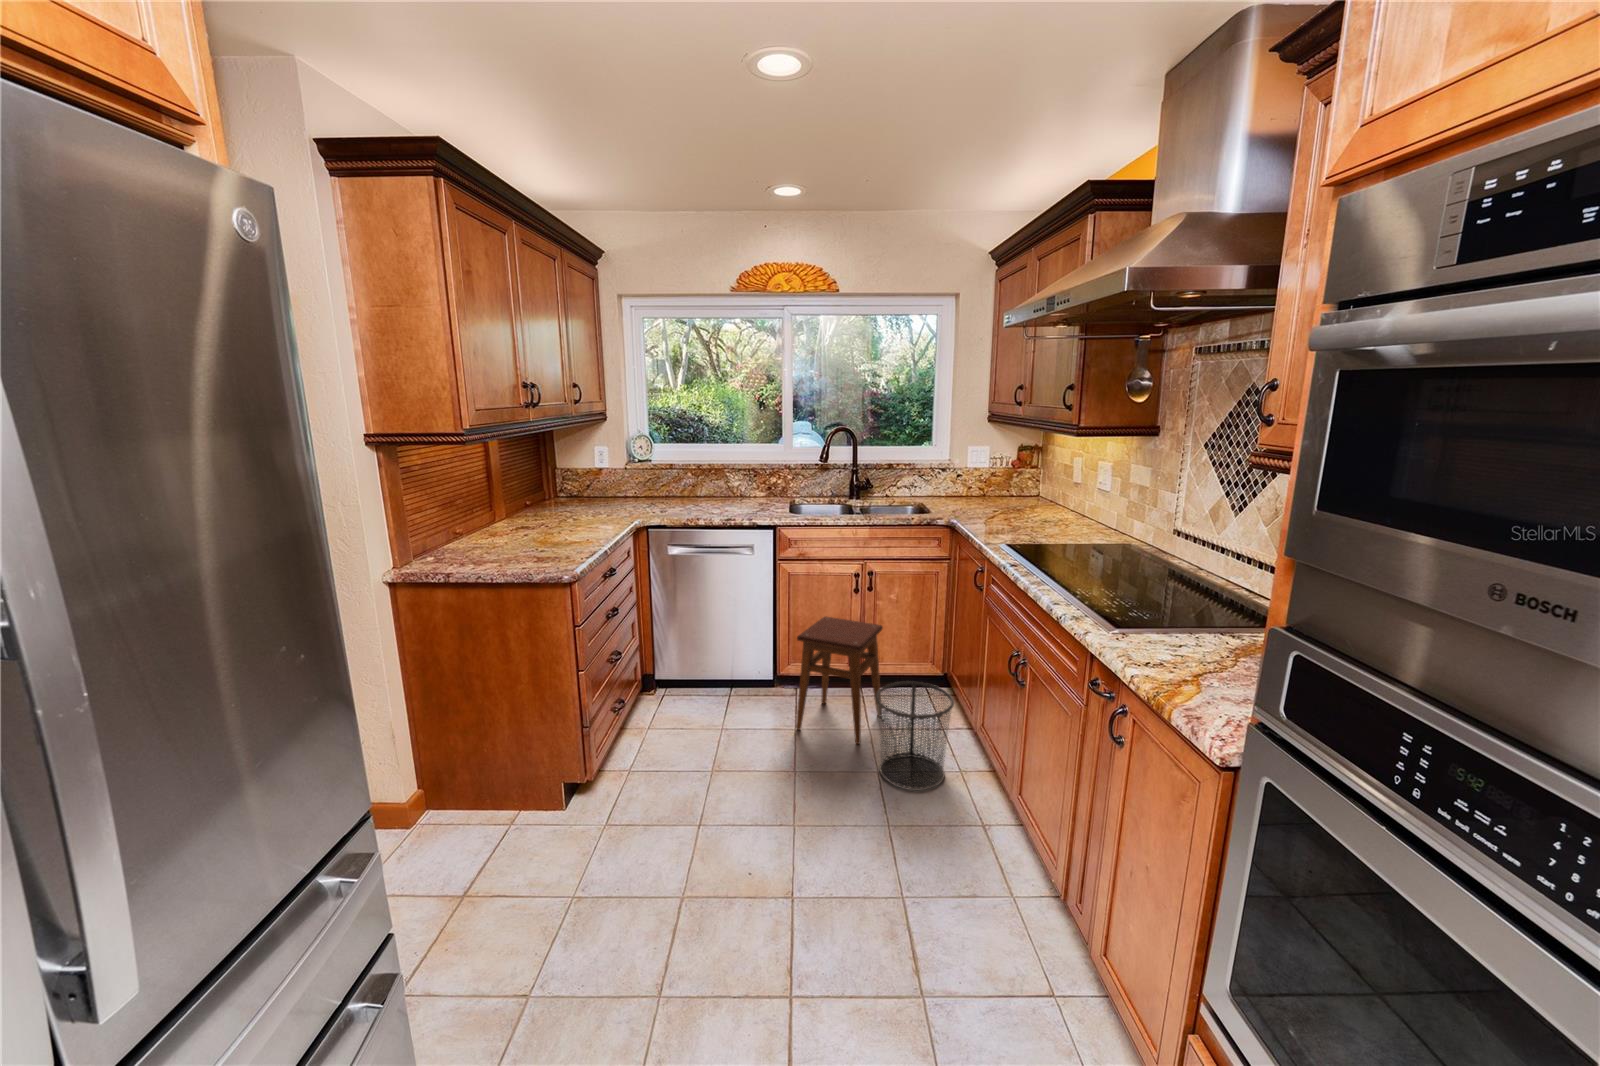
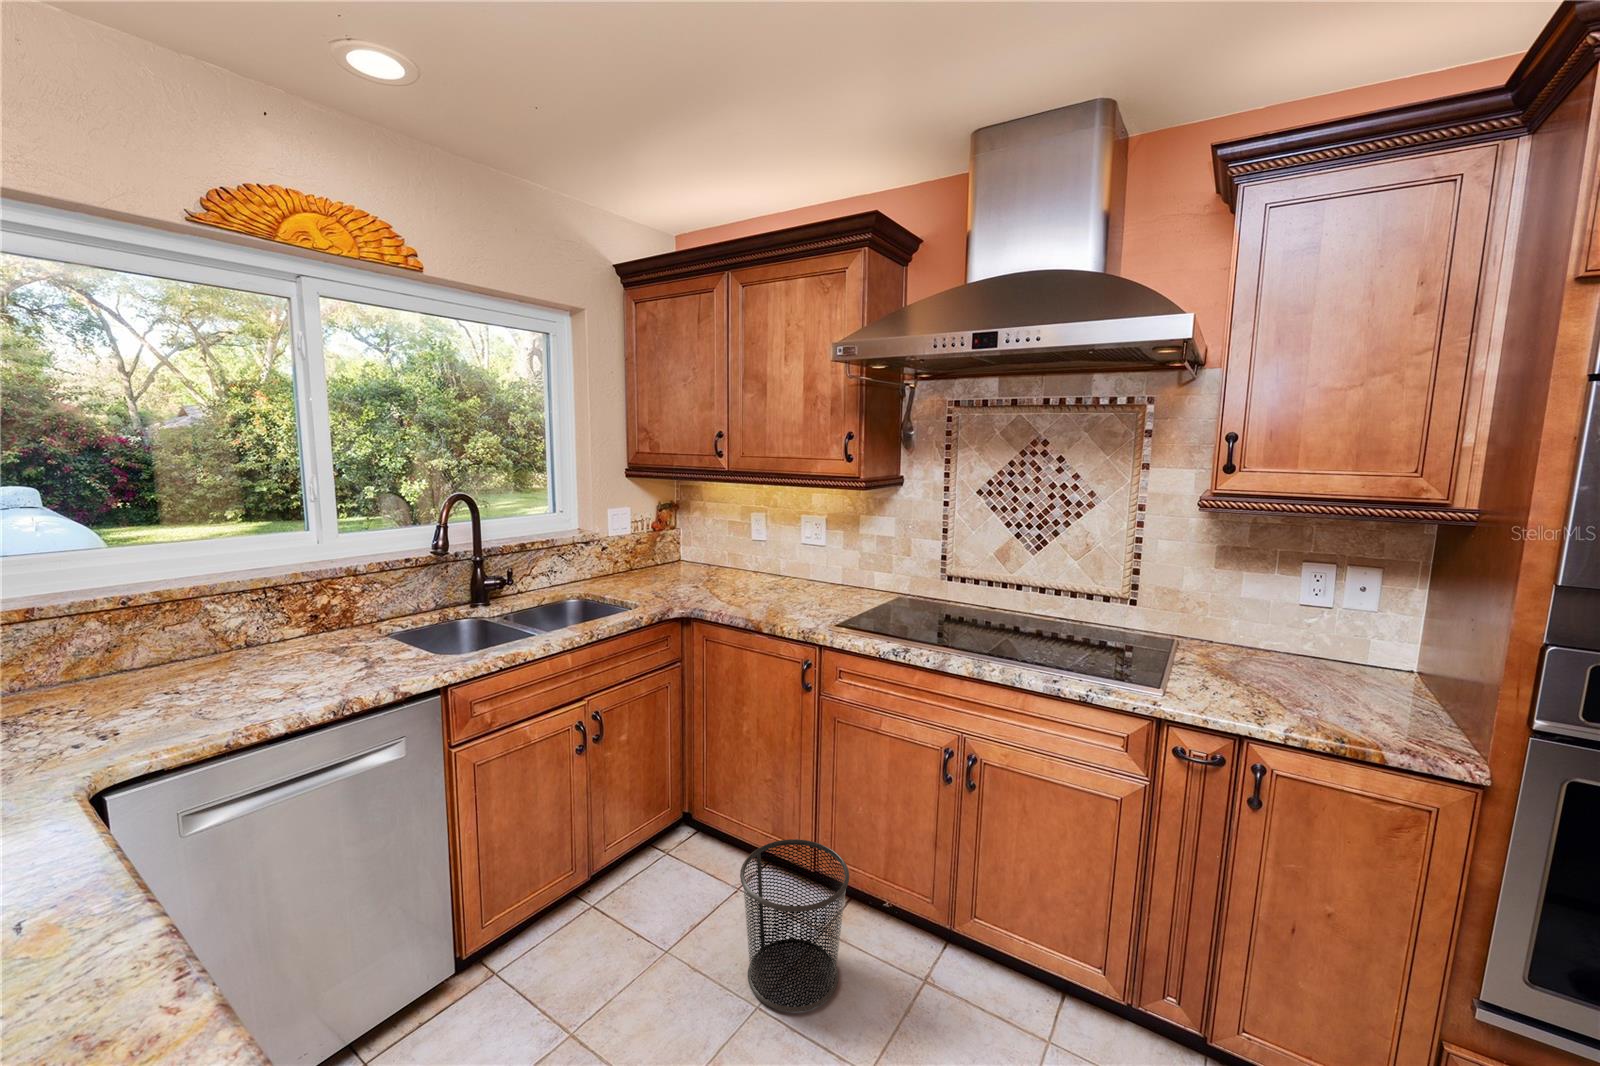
stool: present [796,616,883,744] -> none [554,788,692,1033]

